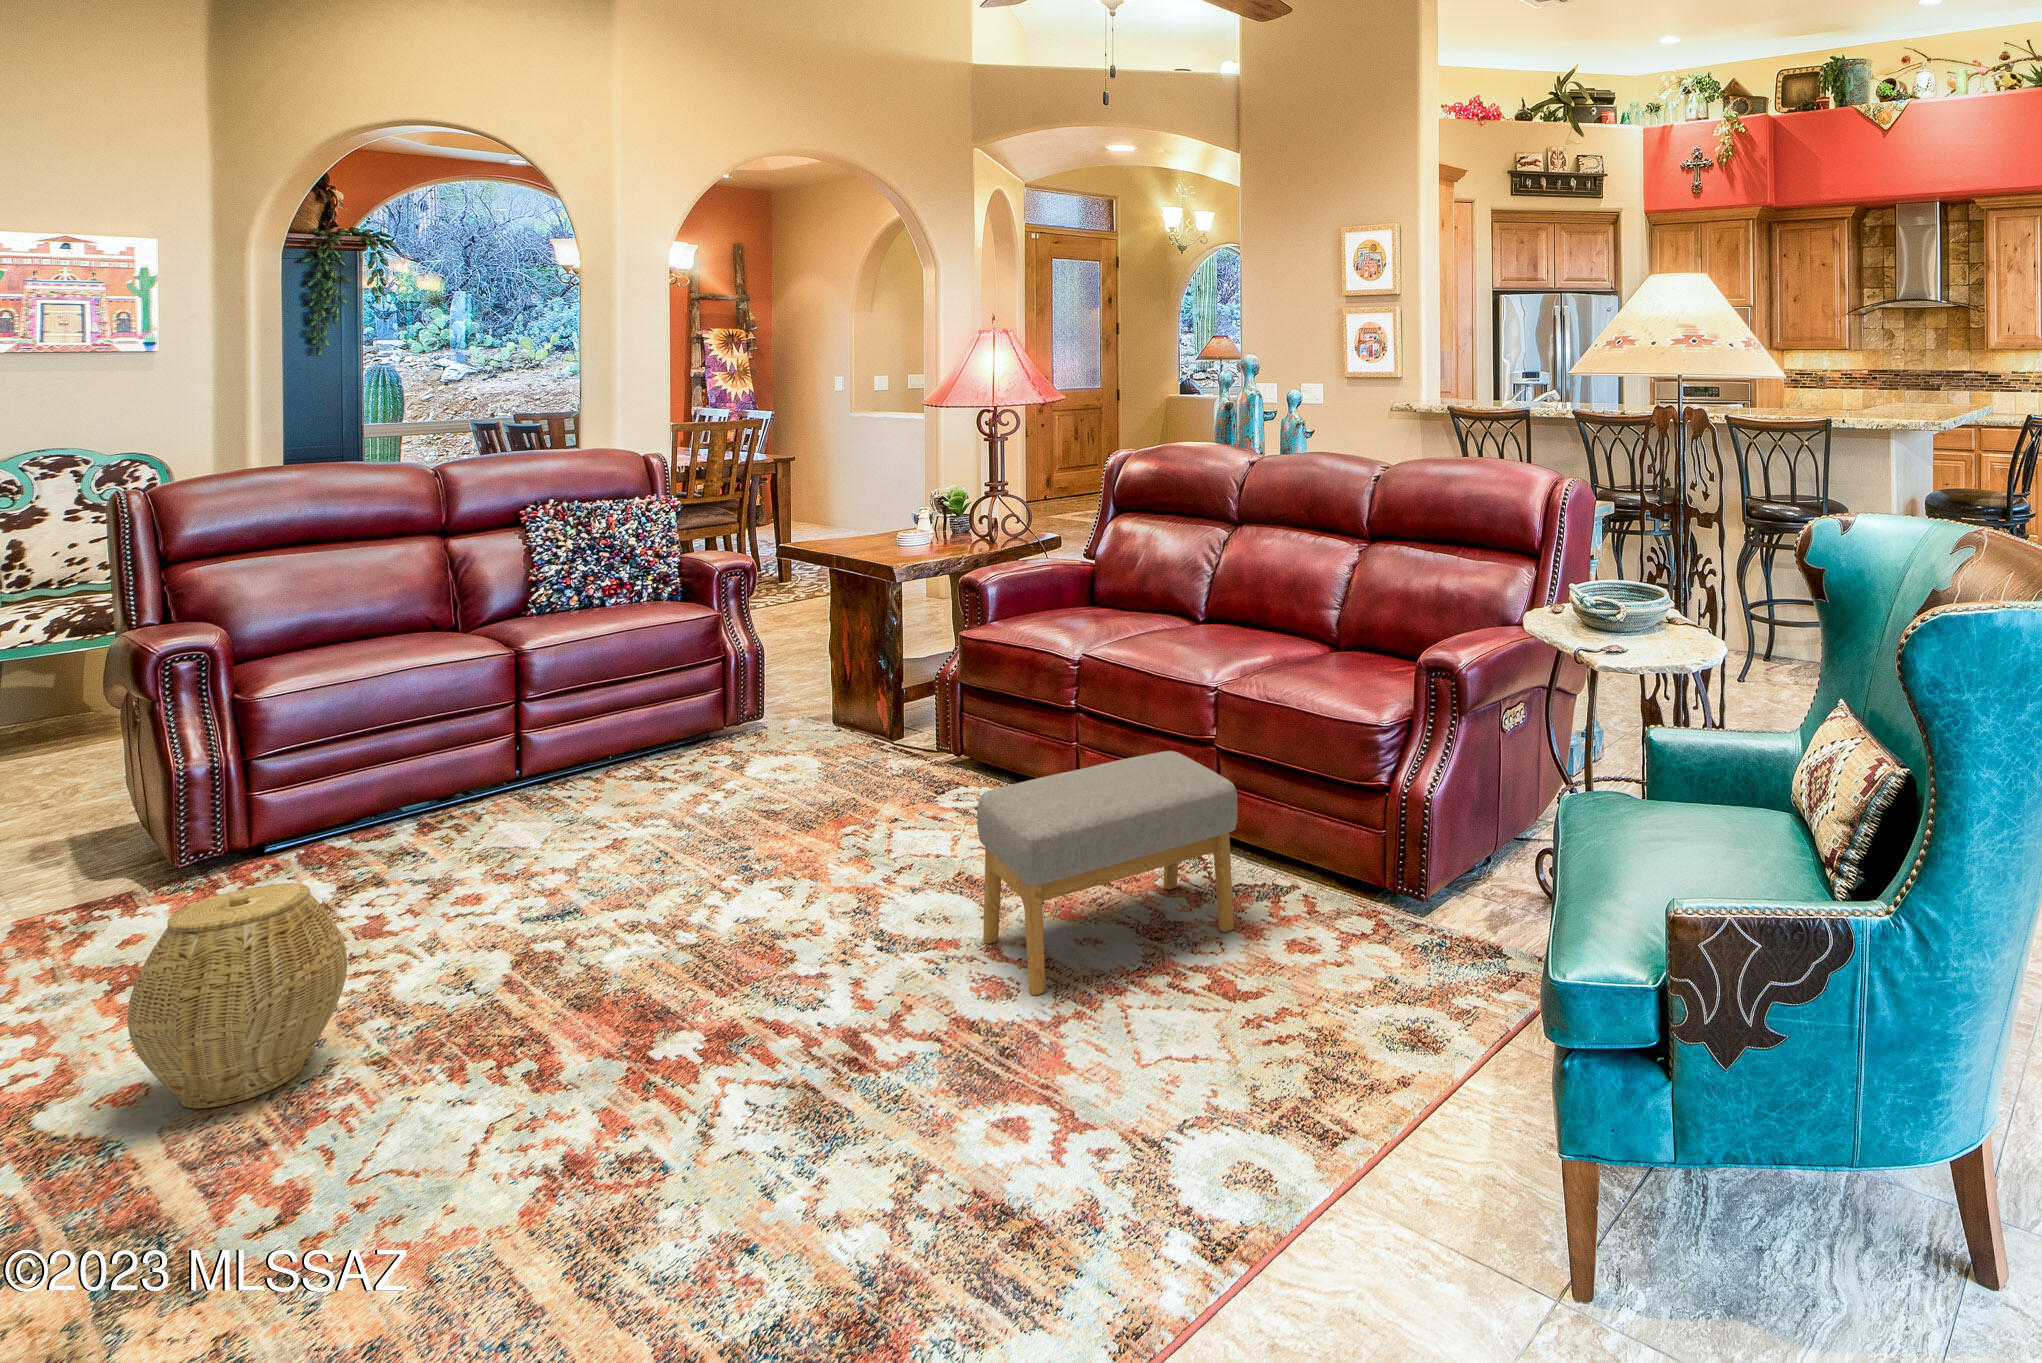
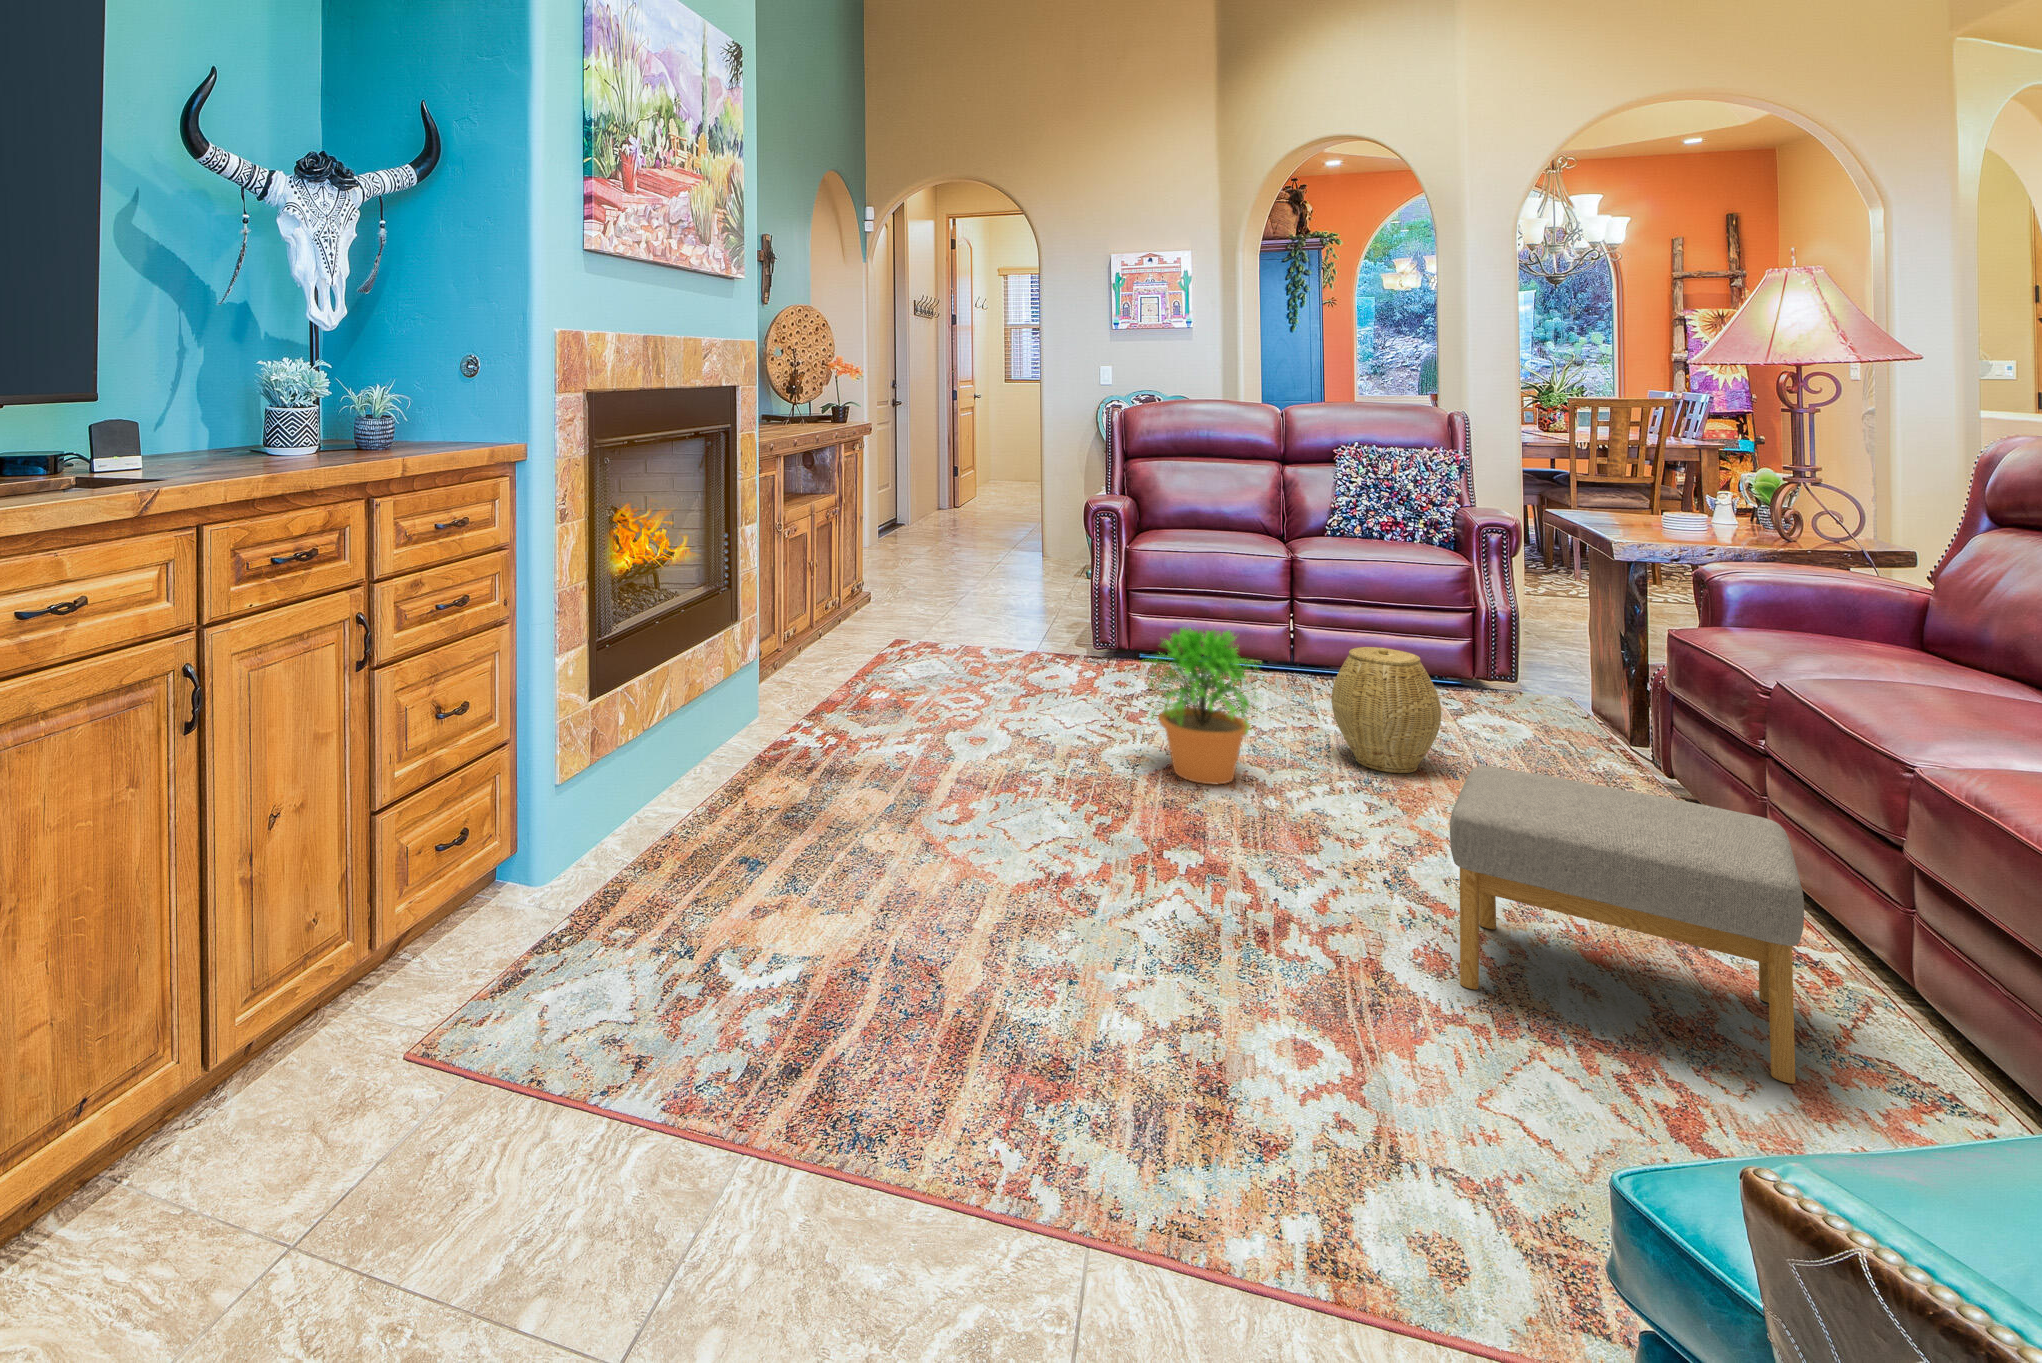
potted plant: none [460,750,674,973] -> present [1146,628,1258,784]
woven basket: present [127,883,347,1109] -> present [1331,647,1441,773]

